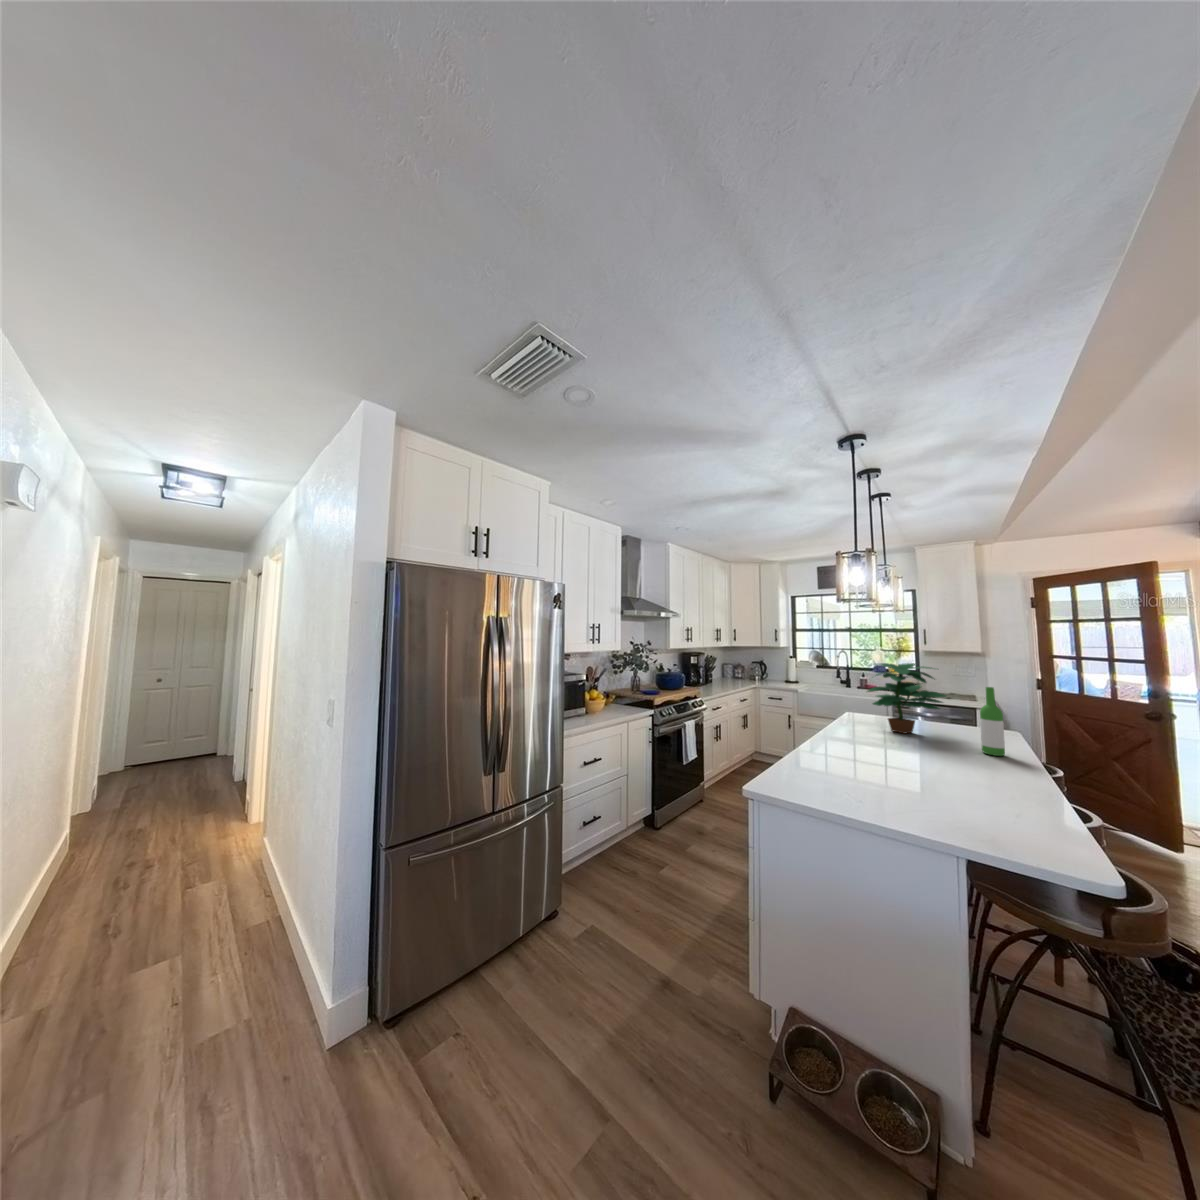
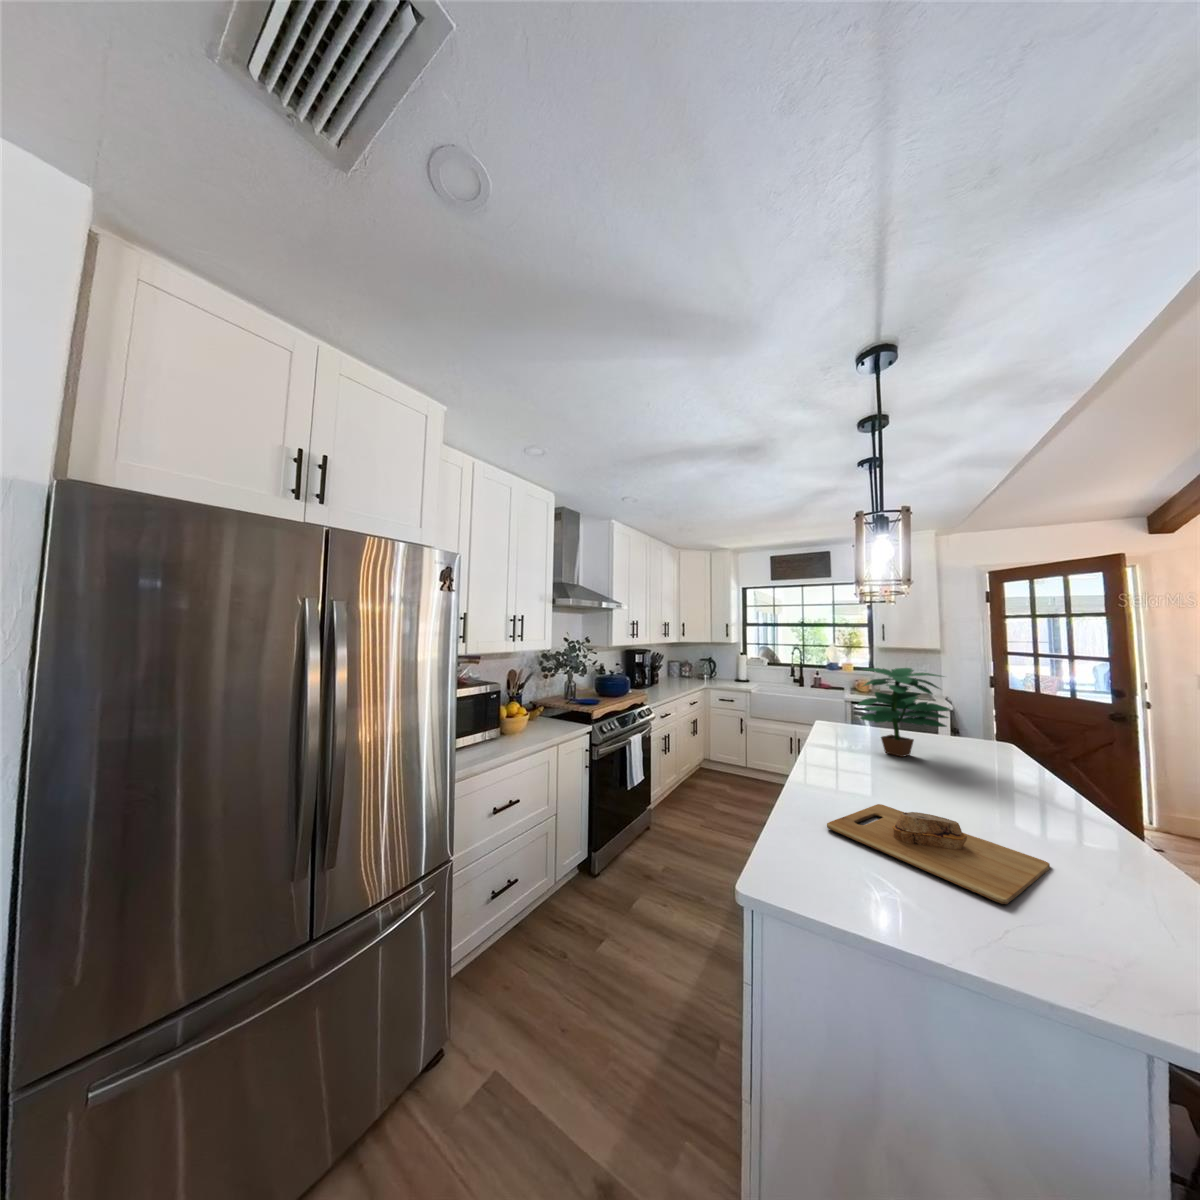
wine bottle: present [980,687,1005,756] -> none [1008,702,1040,792]
cutting board: none [816,756,967,801] -> present [827,804,1050,904]

